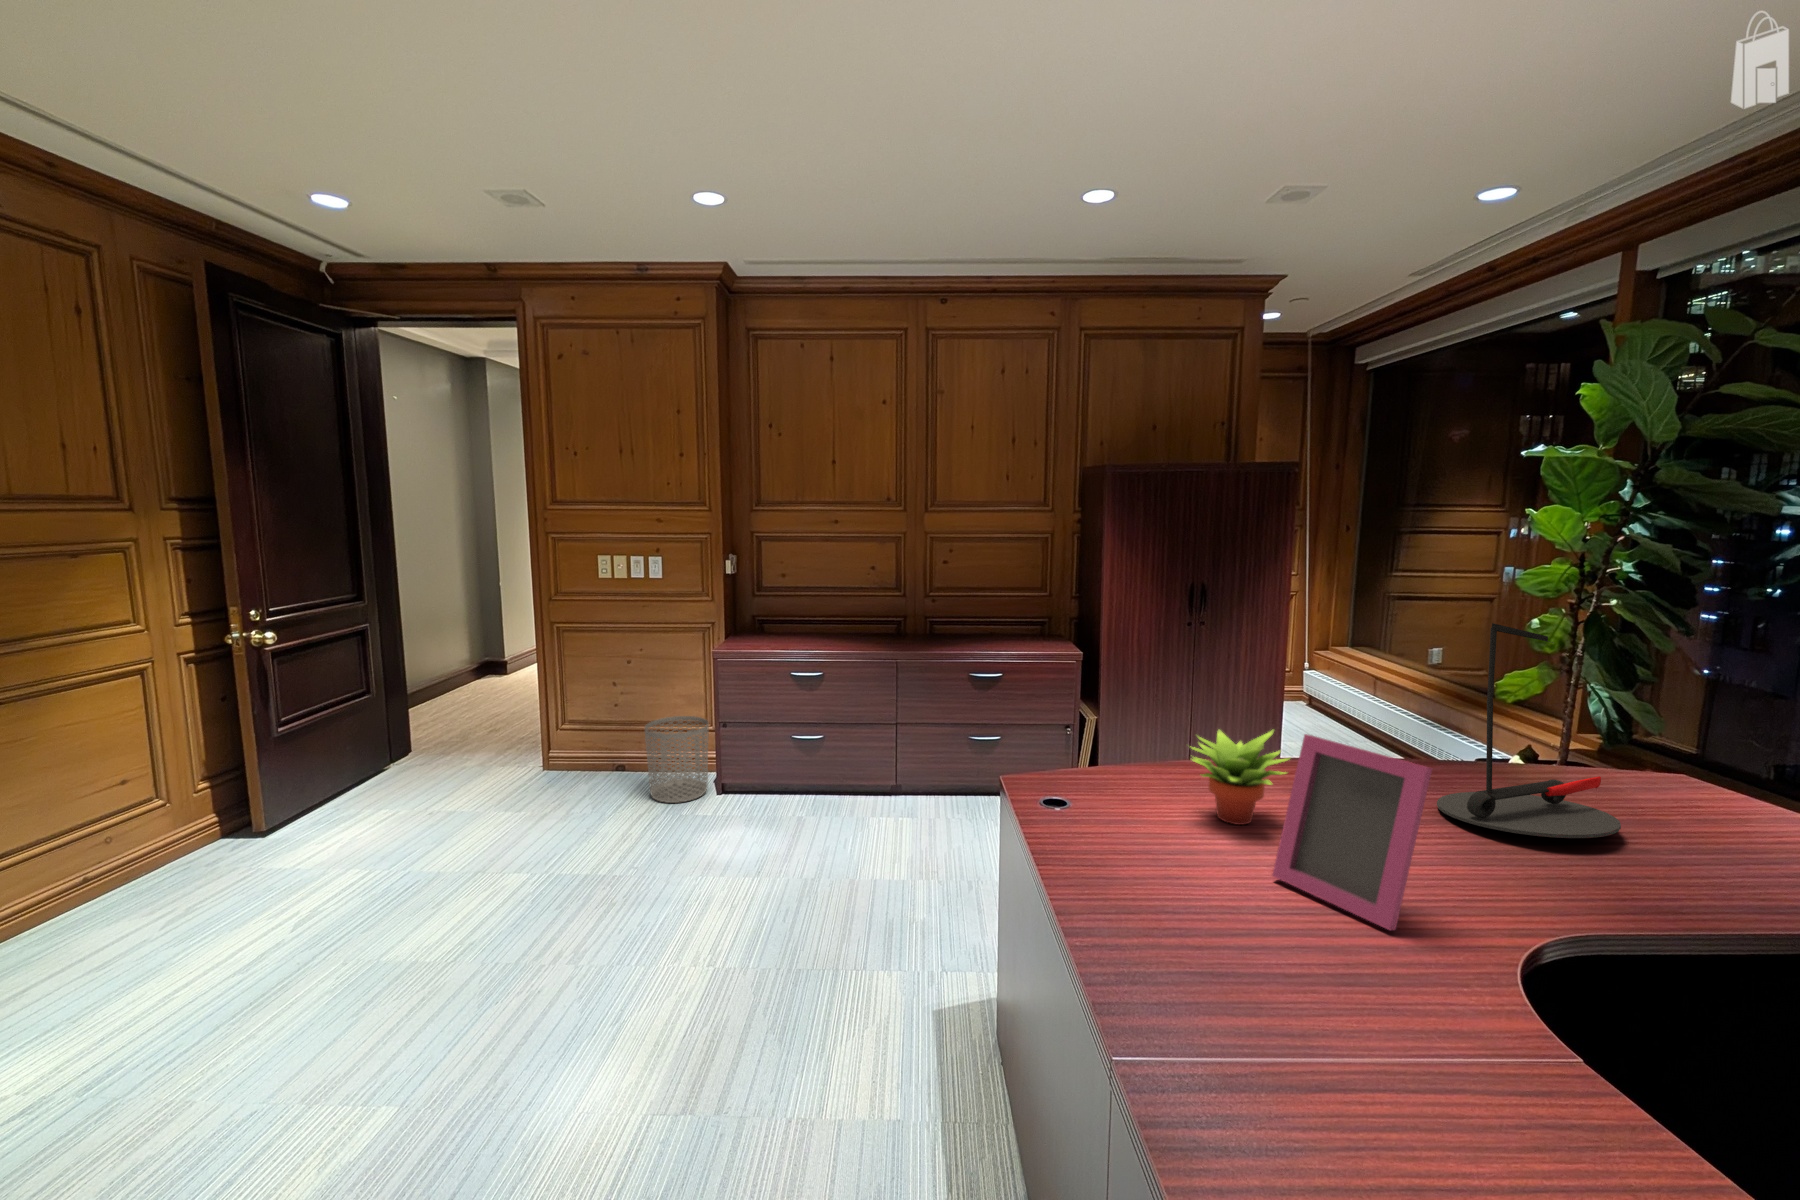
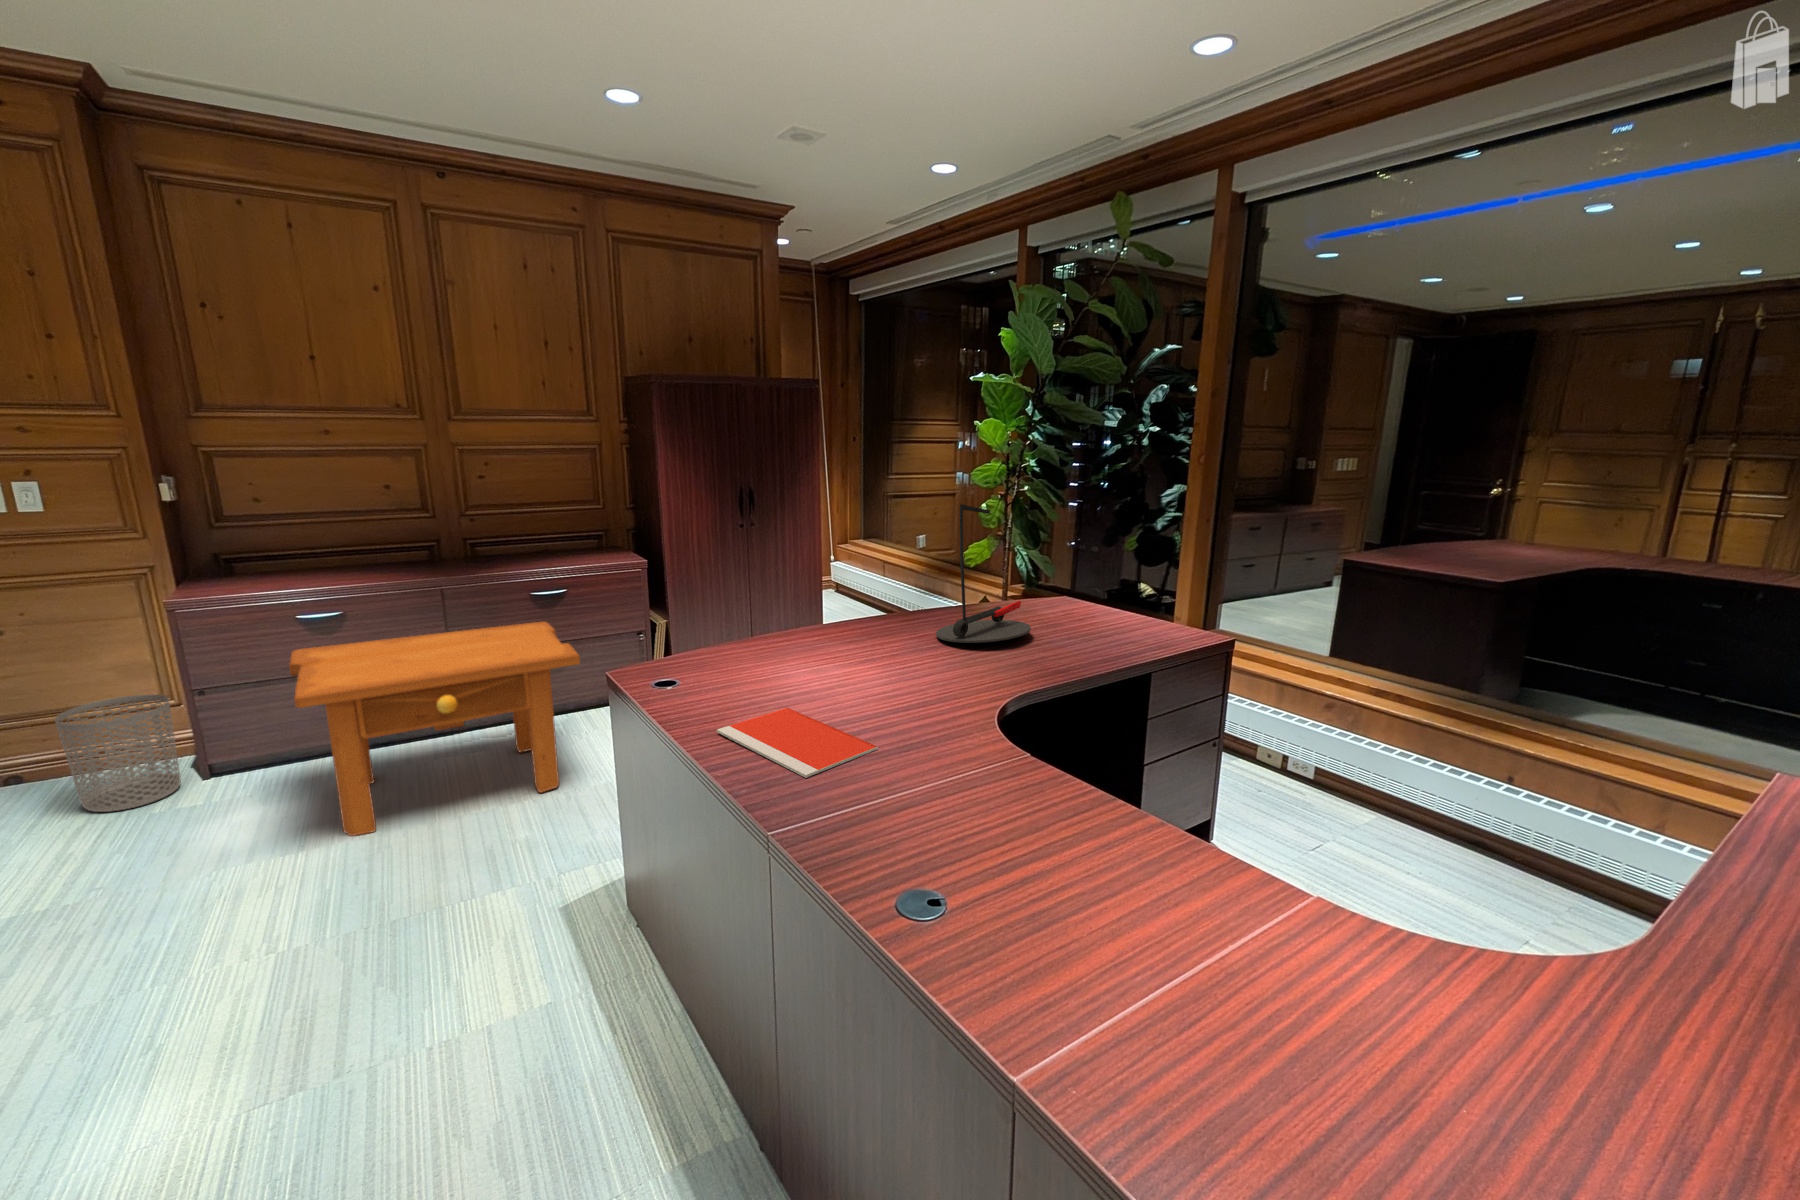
side table: none [768,698,997,872] -> present [289,622,580,836]
succulent plant: present [1190,729,1290,825] -> none [773,595,847,671]
picture frame: present [1272,734,1432,930] -> none [844,591,934,710]
notebook: none [1088,874,1313,1001] -> present [717,708,878,778]

